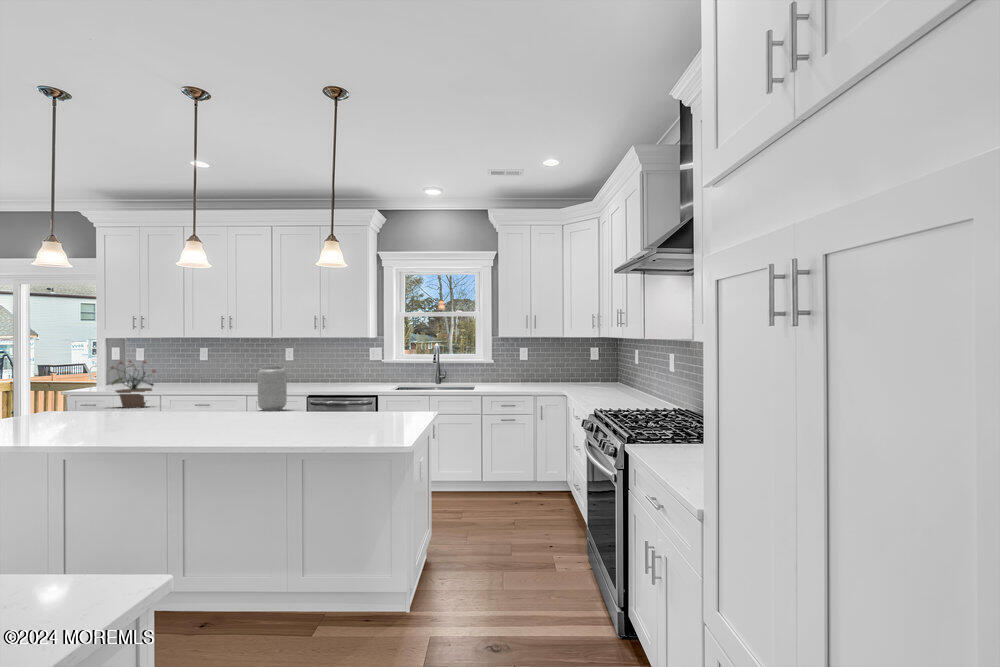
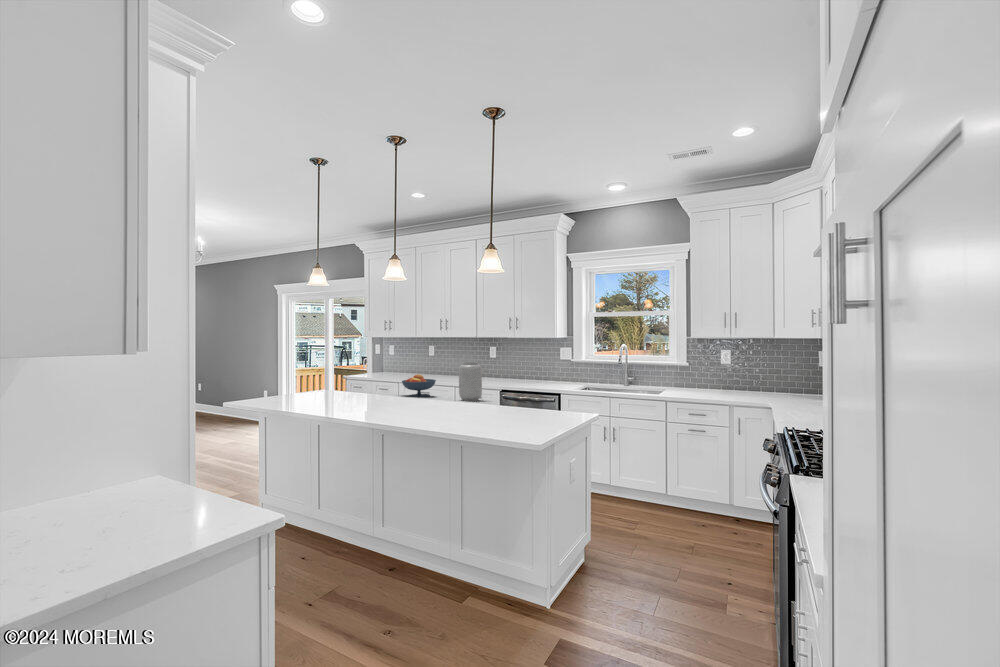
potted plant: present [110,360,155,408] -> none [365,354,398,392]
fruit bowl: none [174,383,222,411] -> present [402,374,436,397]

